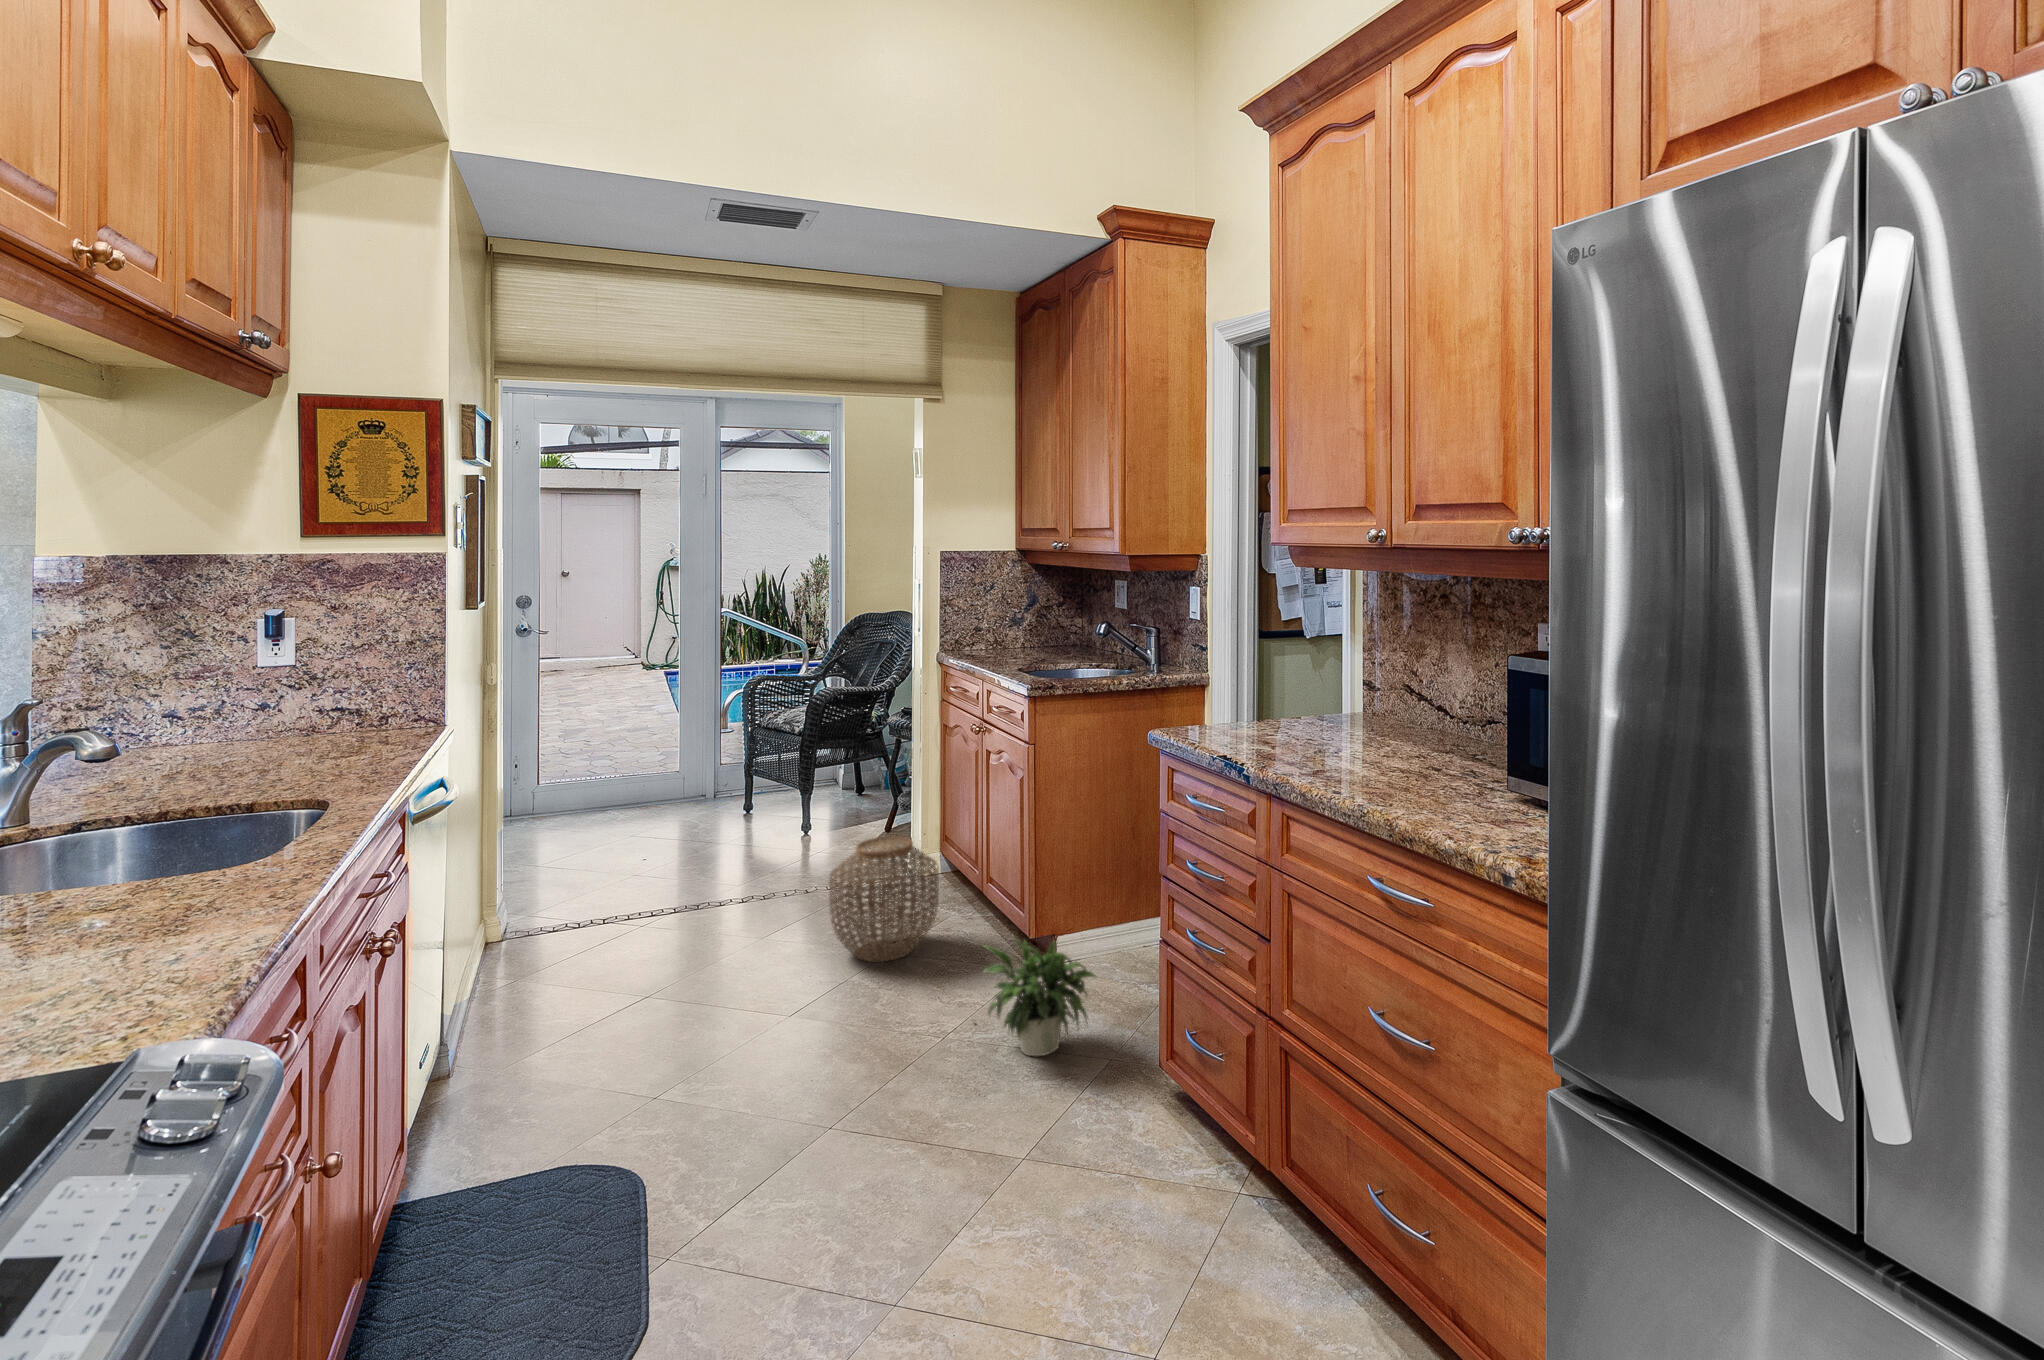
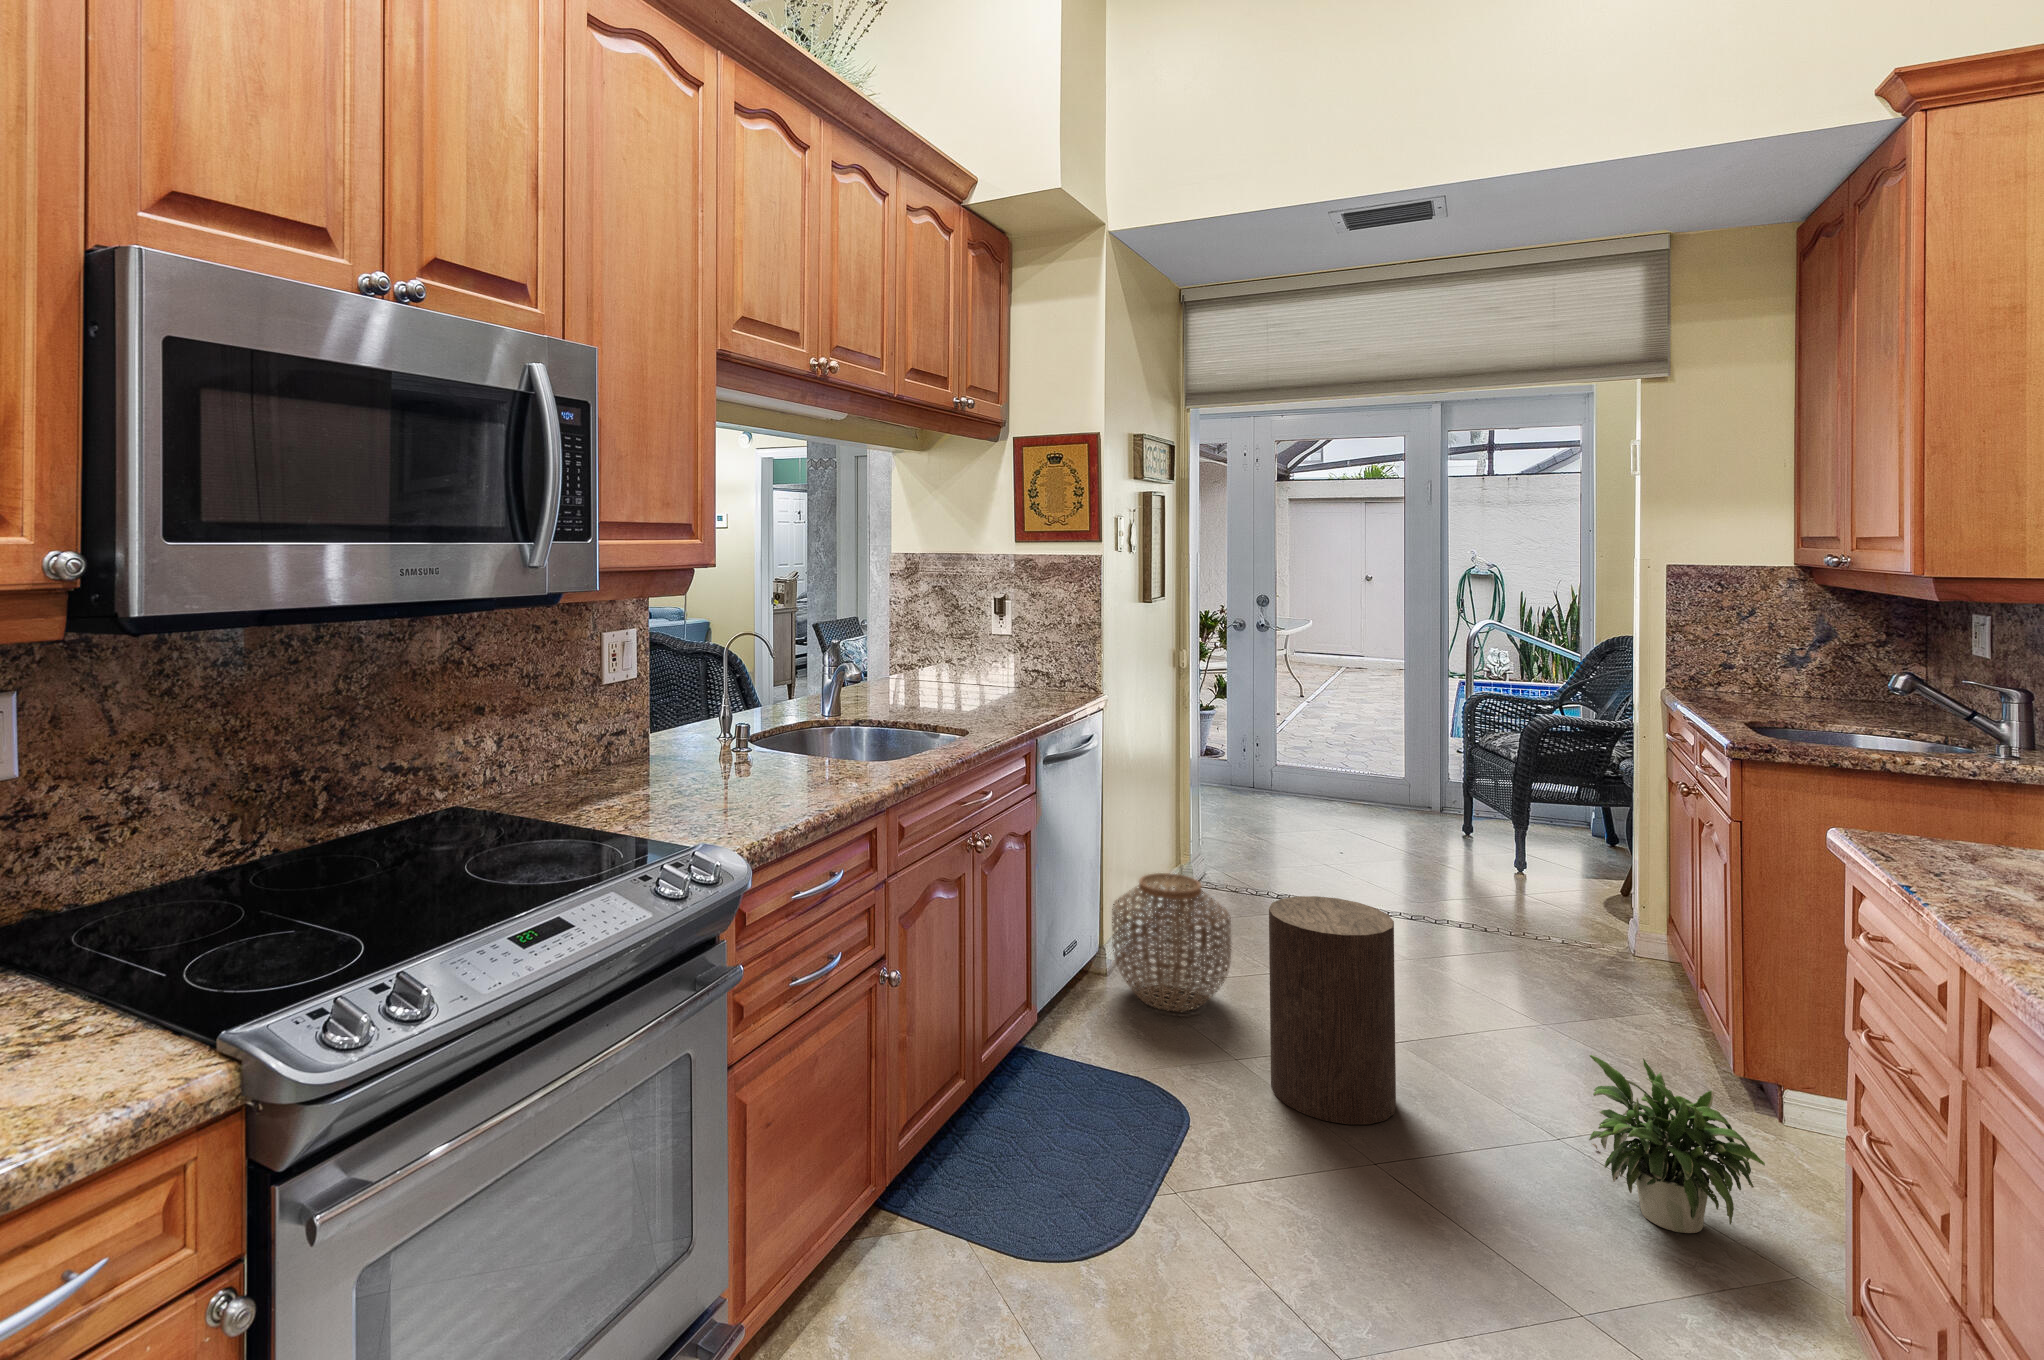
woven basket: present [829,836,939,962] -> present [1112,873,1231,1011]
stool: none [702,881,826,1105] -> present [1269,896,1396,1124]

